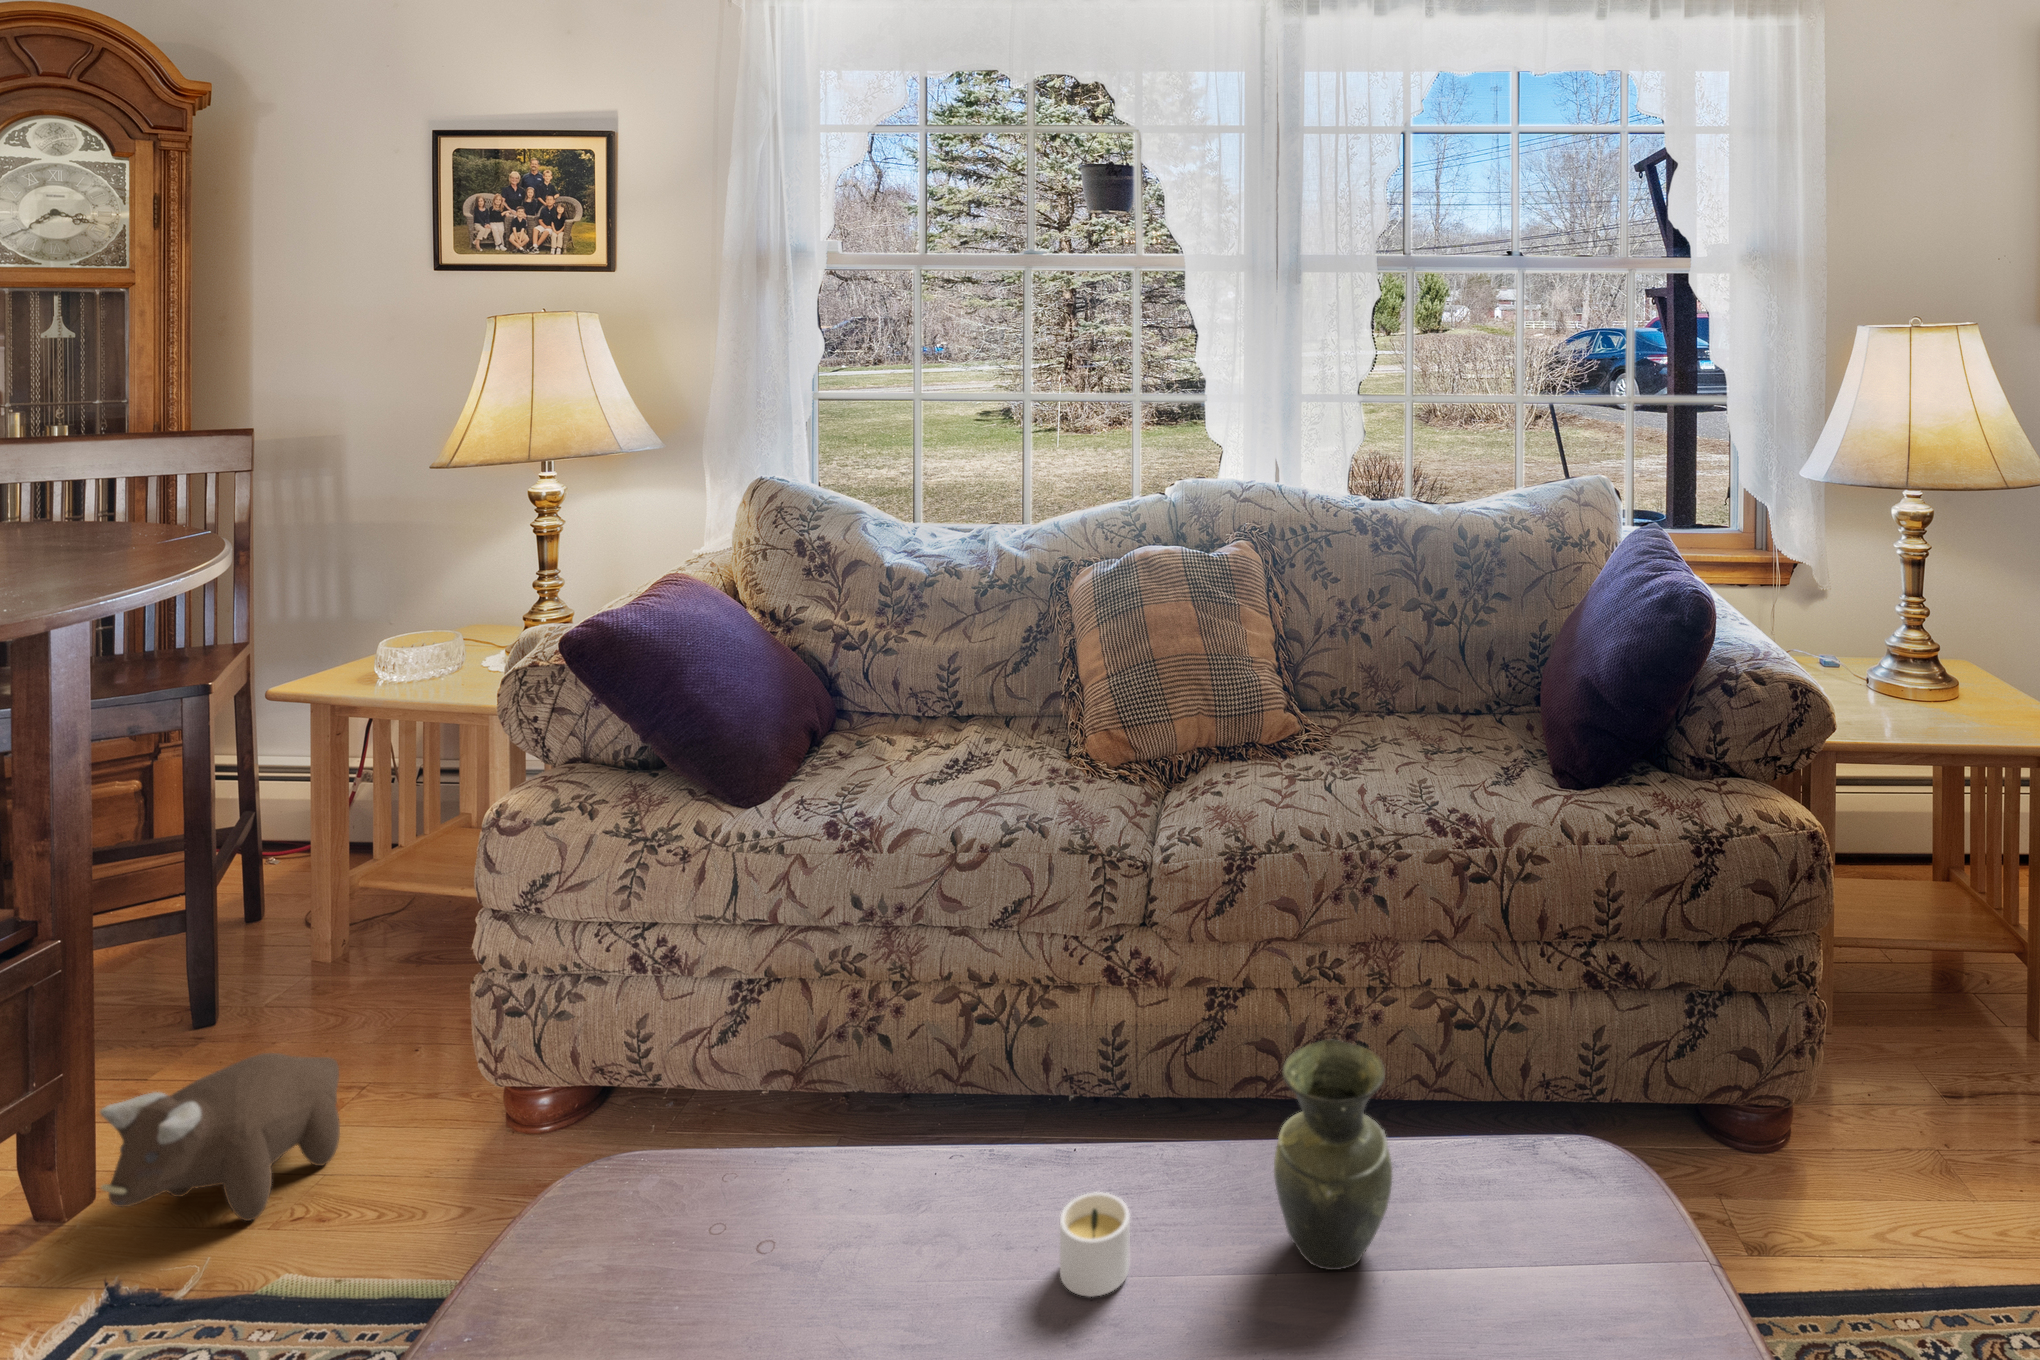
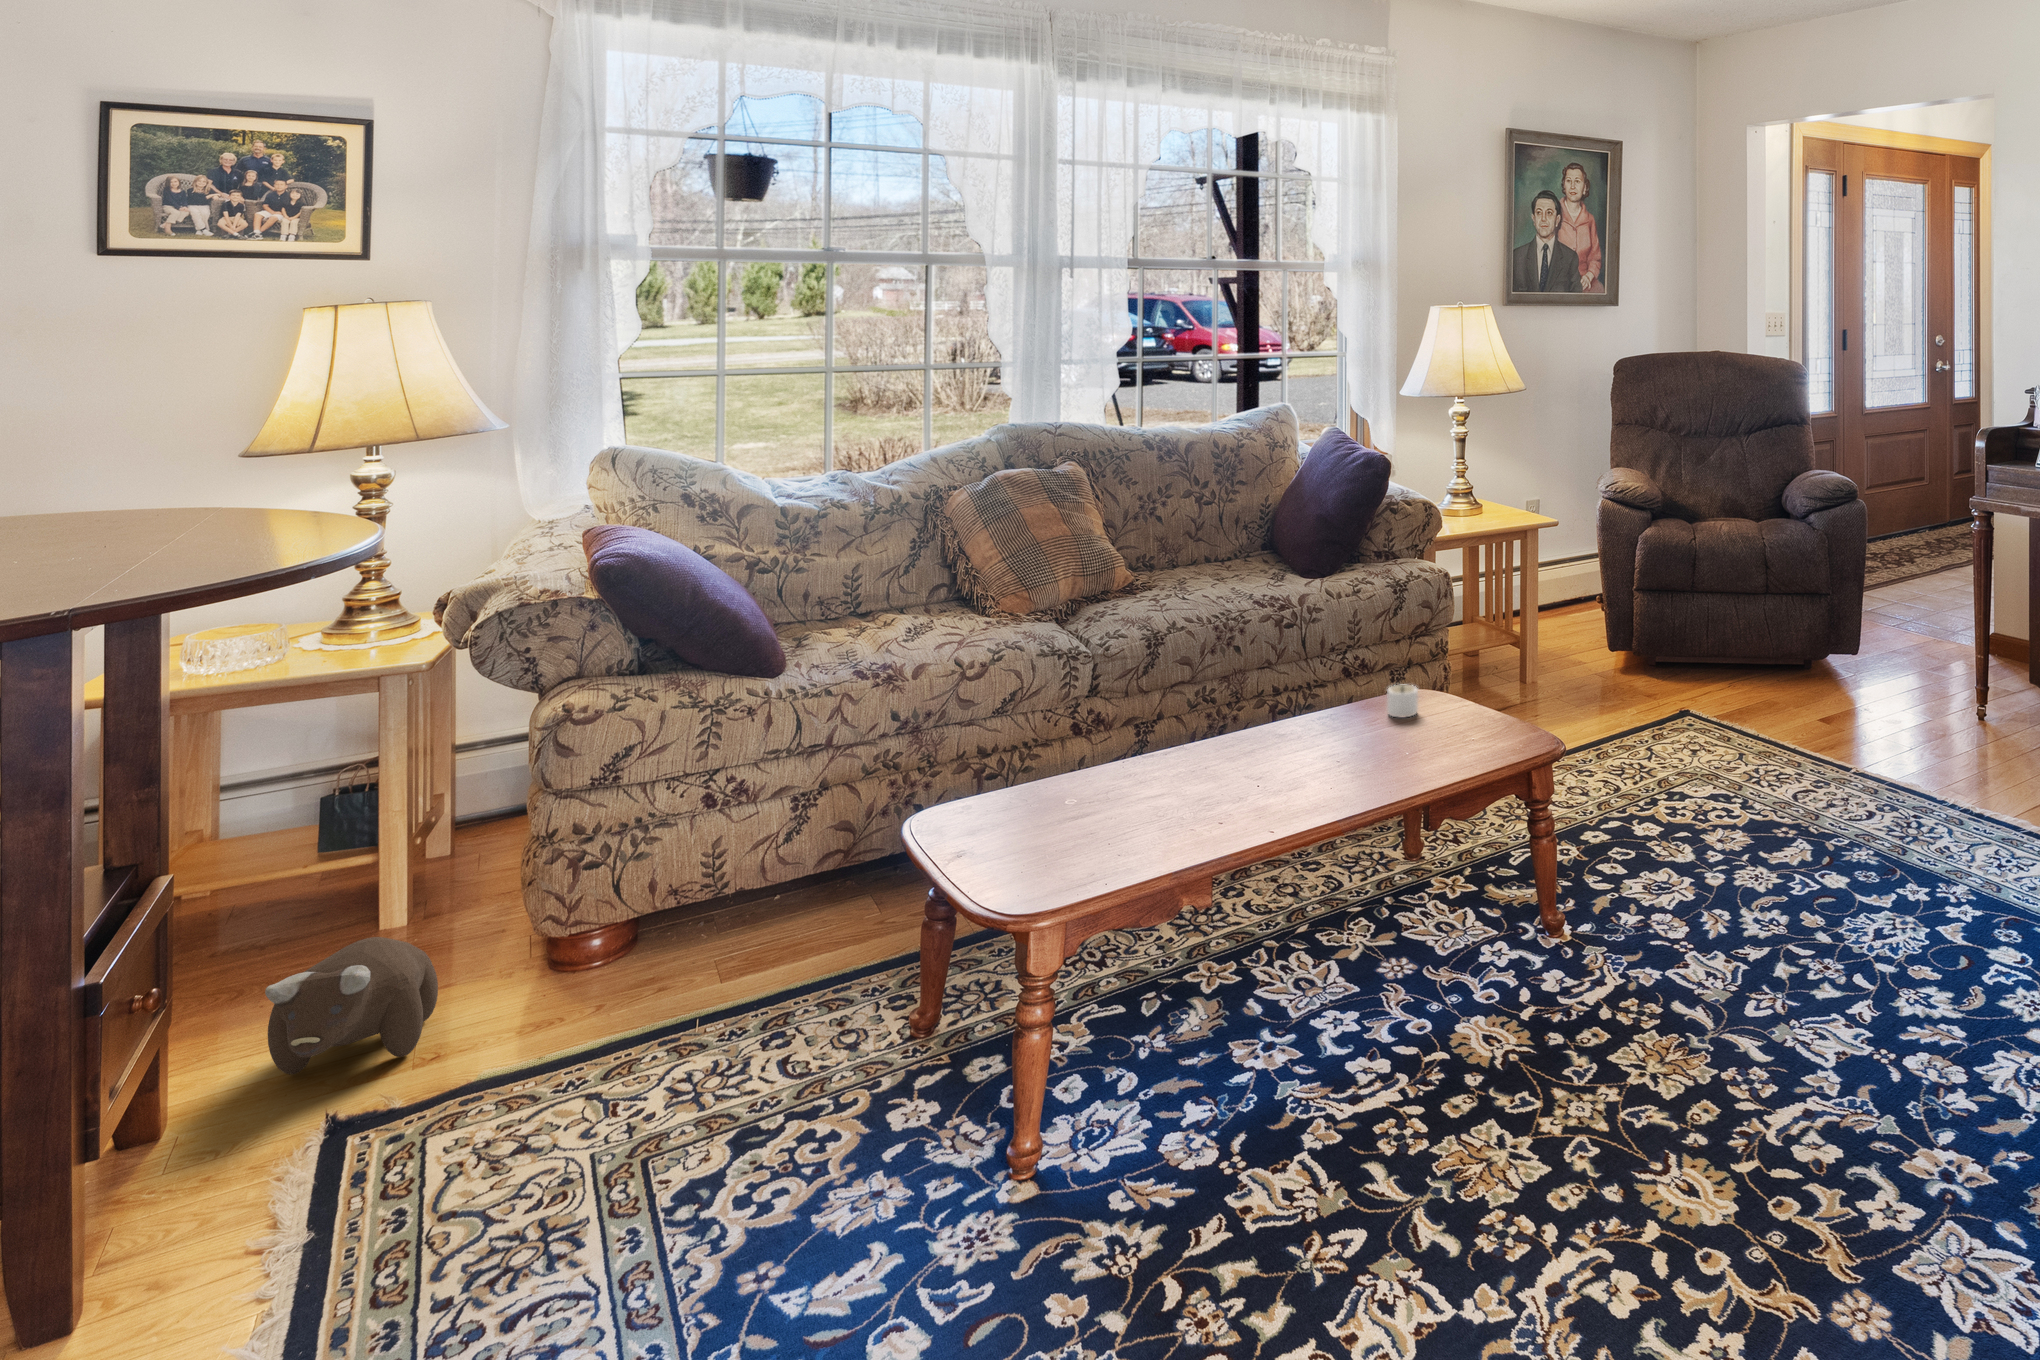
vase: present [1274,1040,1392,1270] -> none [1306,645,1361,739]
candle: present [1060,1192,1130,1297] -> present [1387,685,1418,717]

